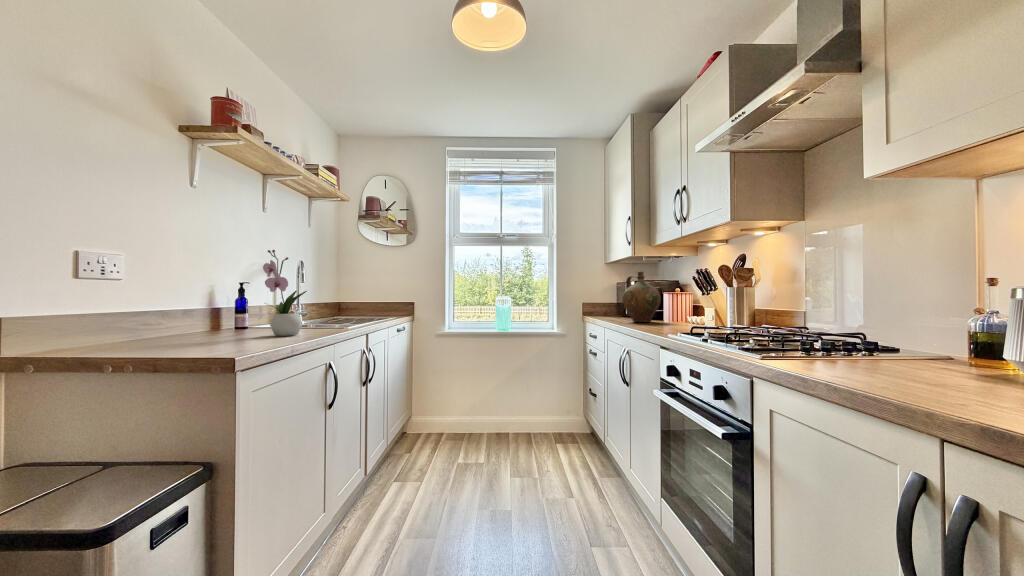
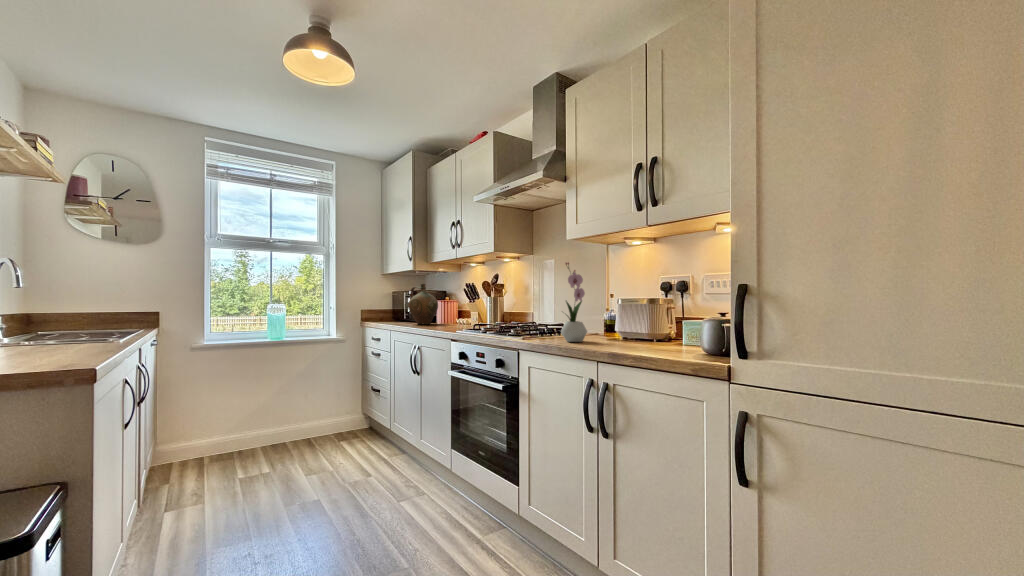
flower arrangement: present [263,250,307,336] -> present [561,263,587,342]

